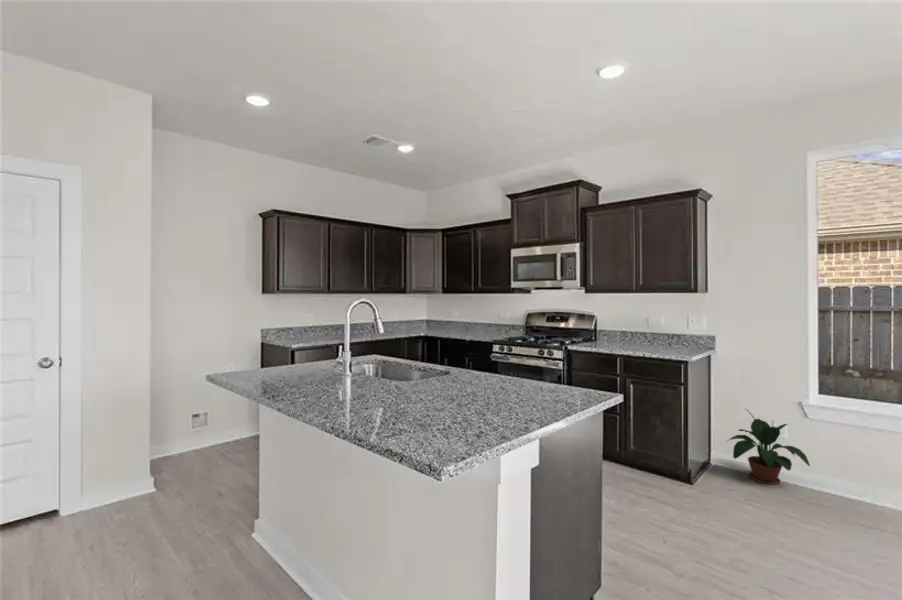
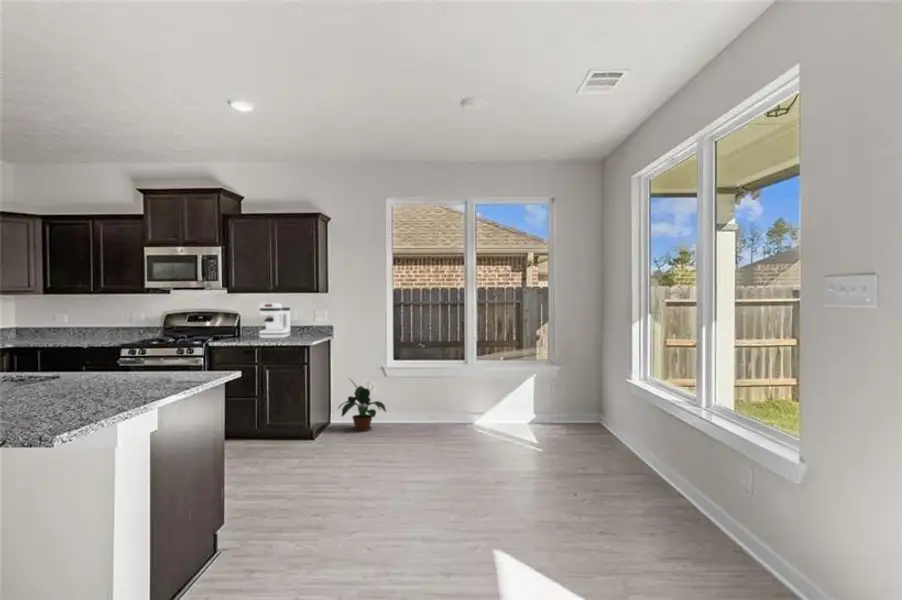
coffee maker: none [621,305,658,347] -> present [259,303,290,338]

